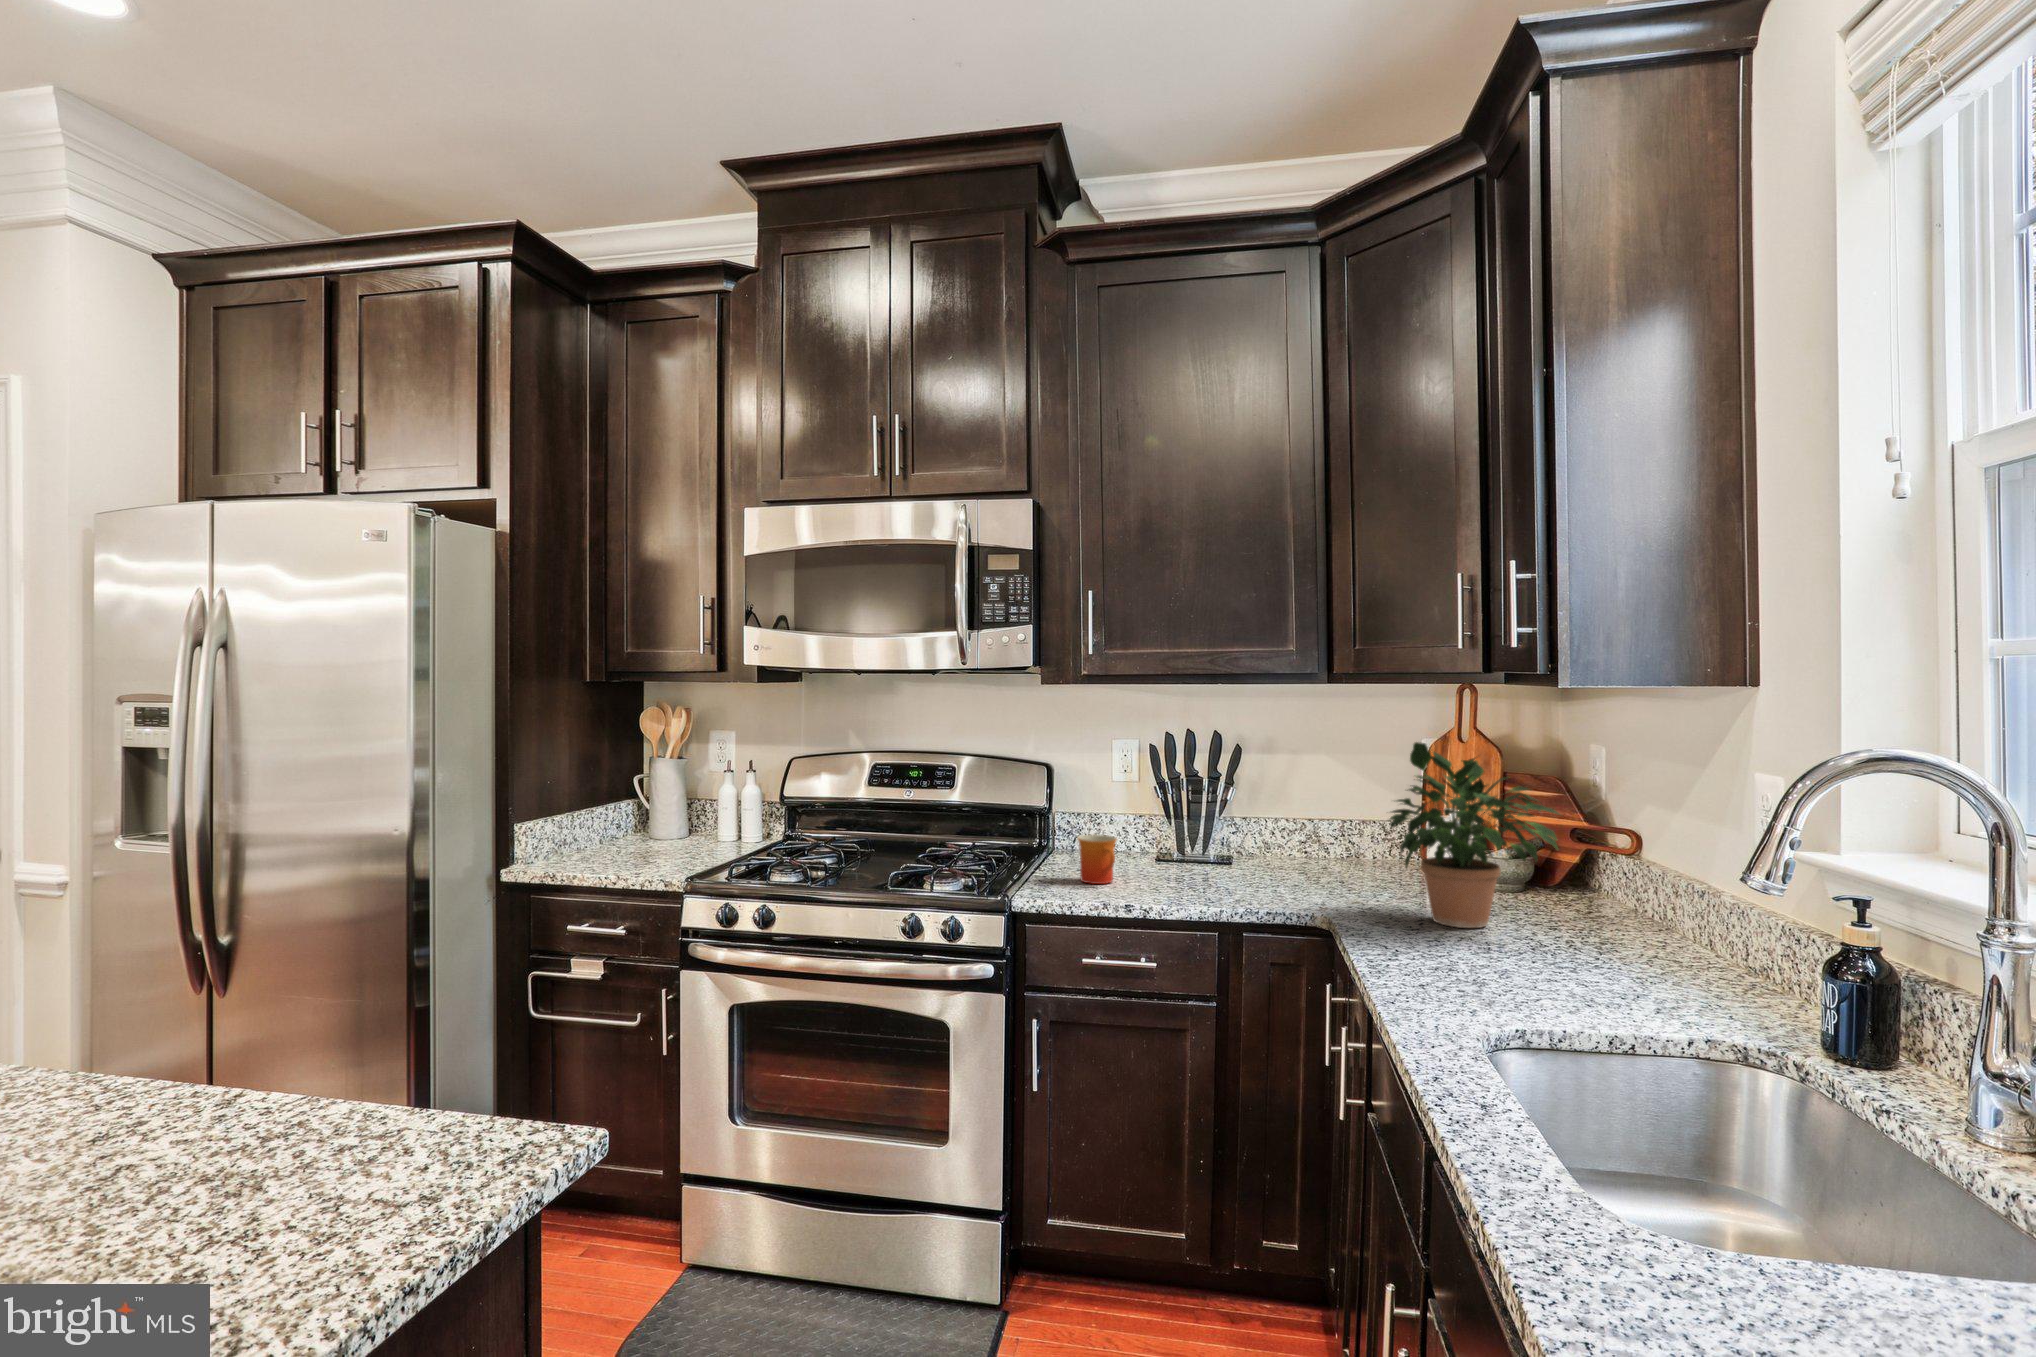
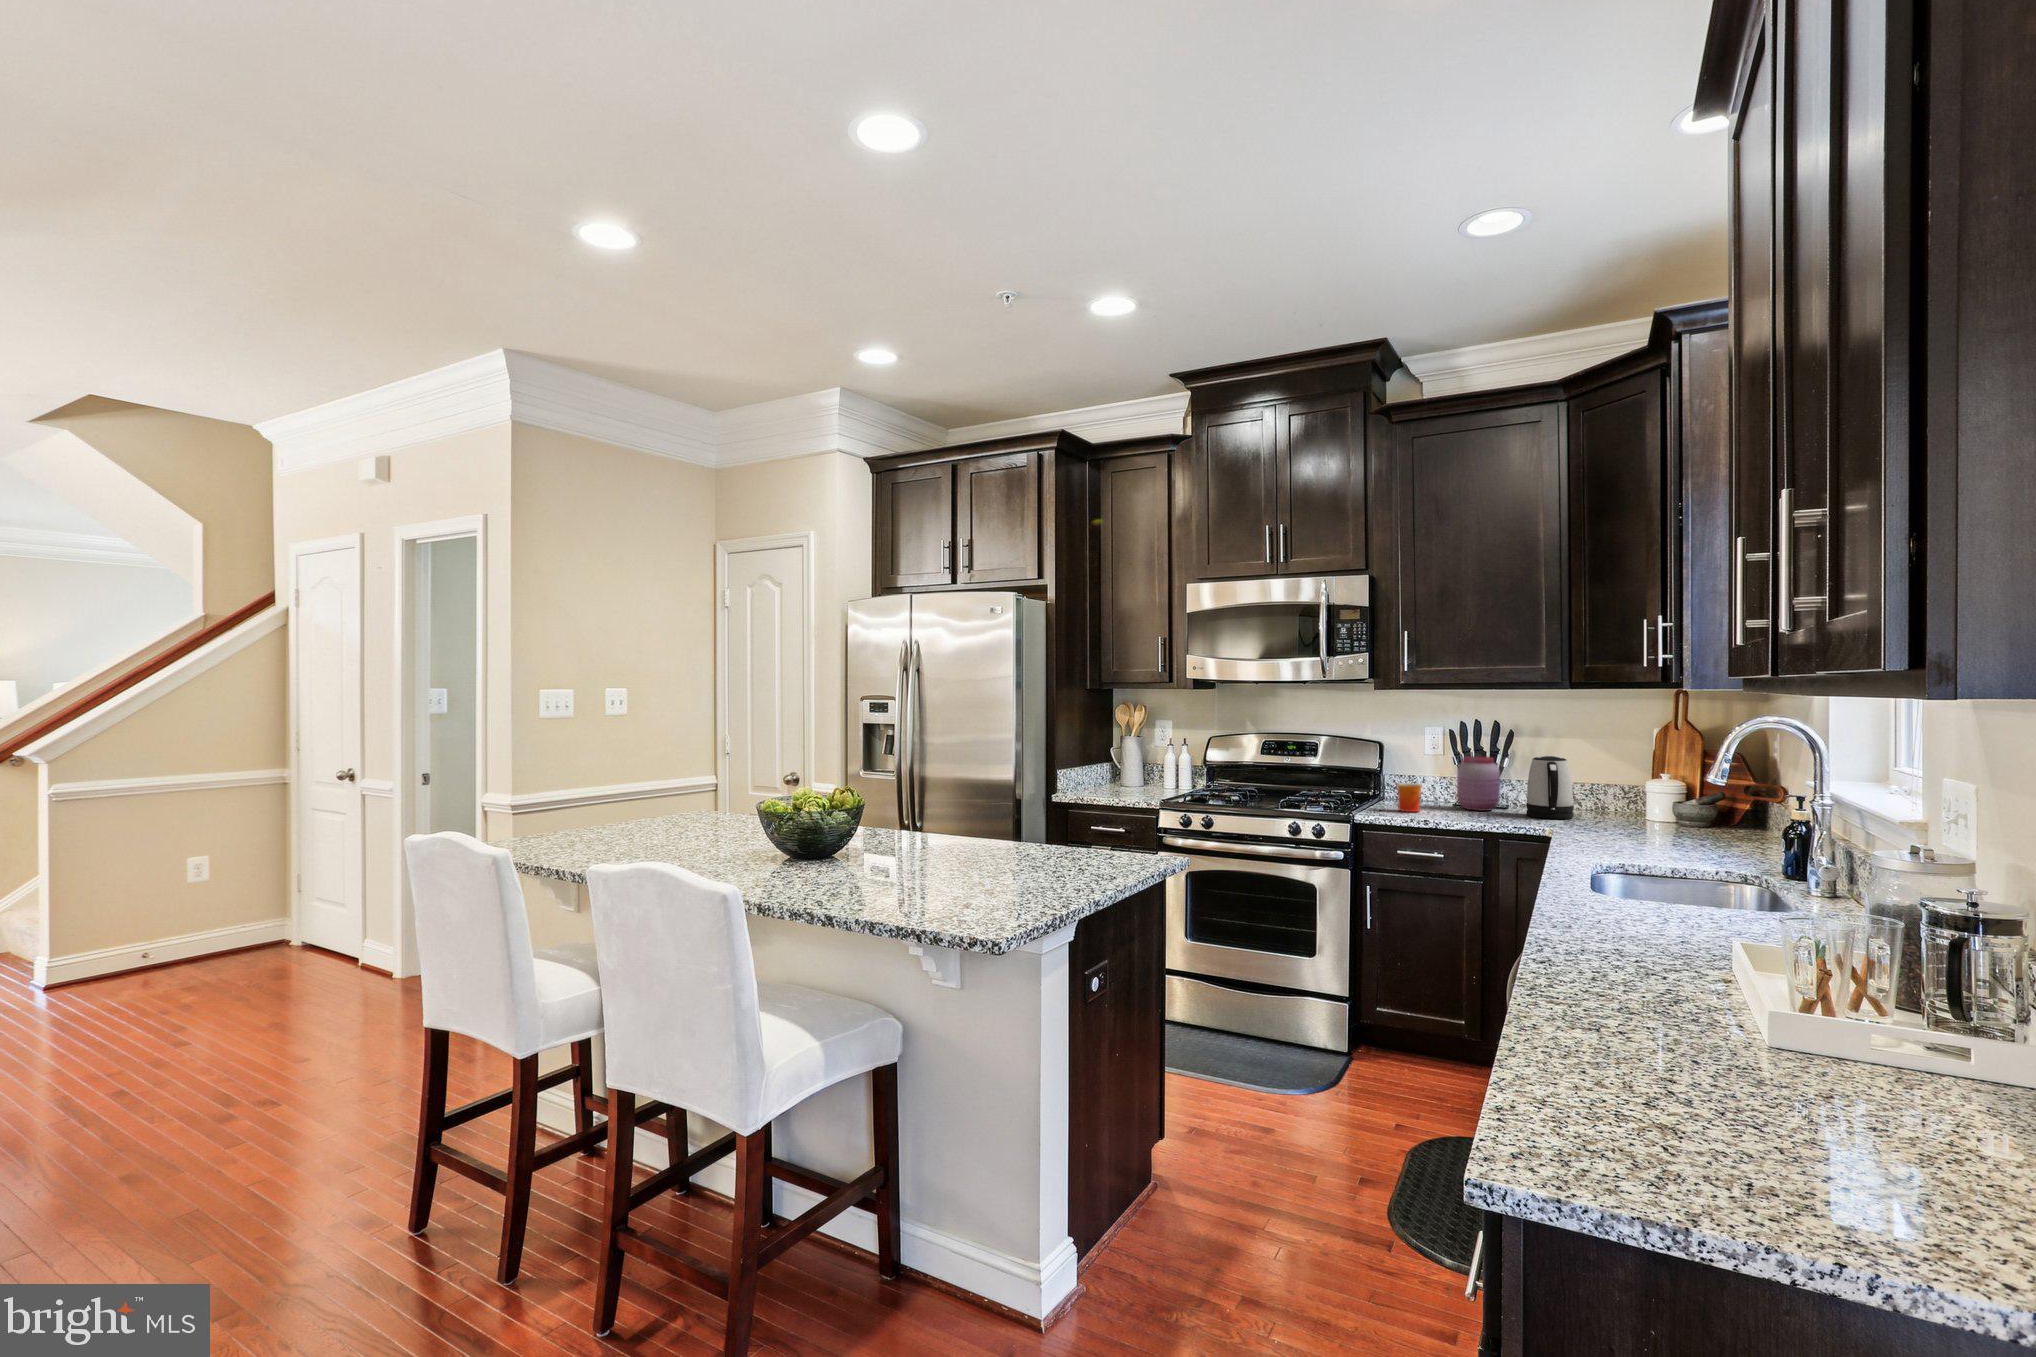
potted plant: present [1388,742,1559,928] -> none [1586,725,1718,837]
jar: none [1165,786,1226,873] -> present [1457,756,1500,811]
kettle: none [1267,786,1335,887] -> present [1526,756,1574,819]

